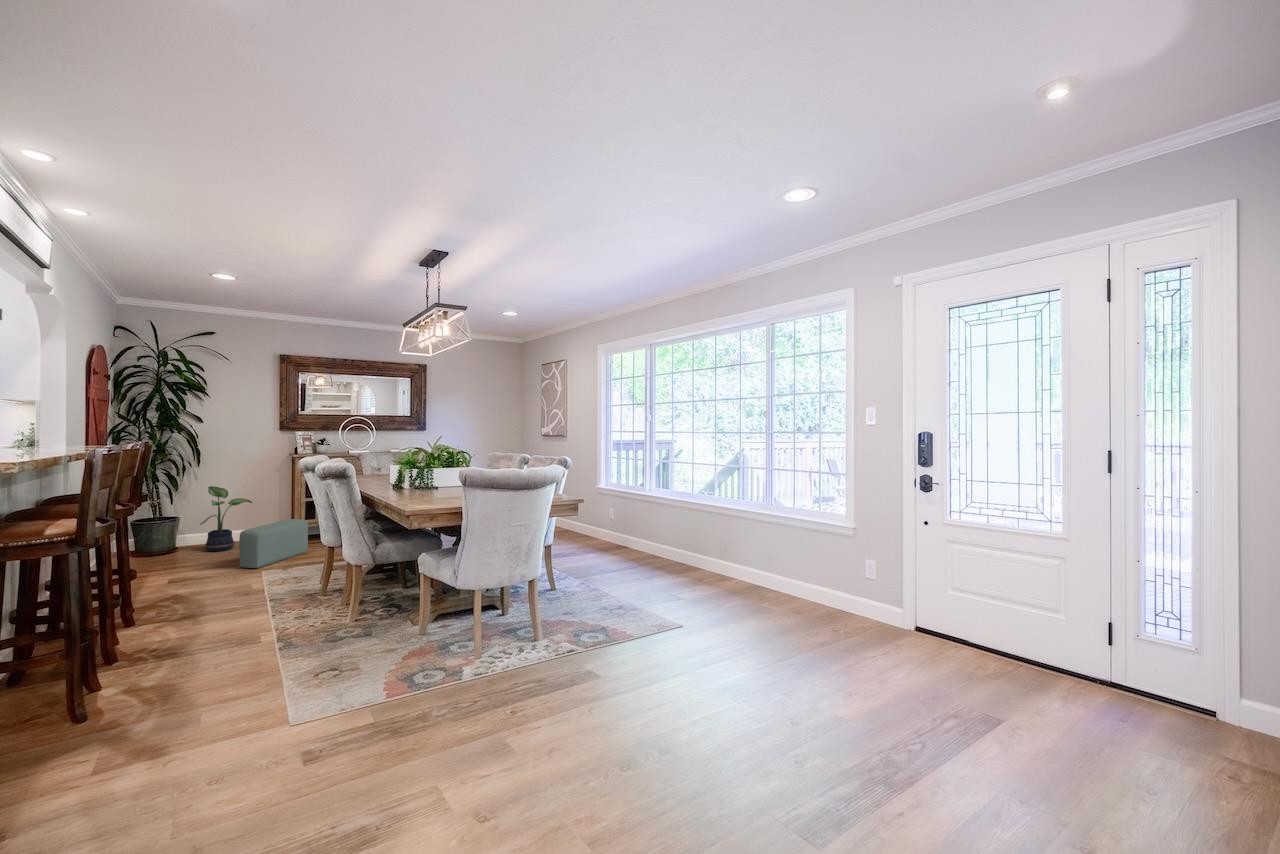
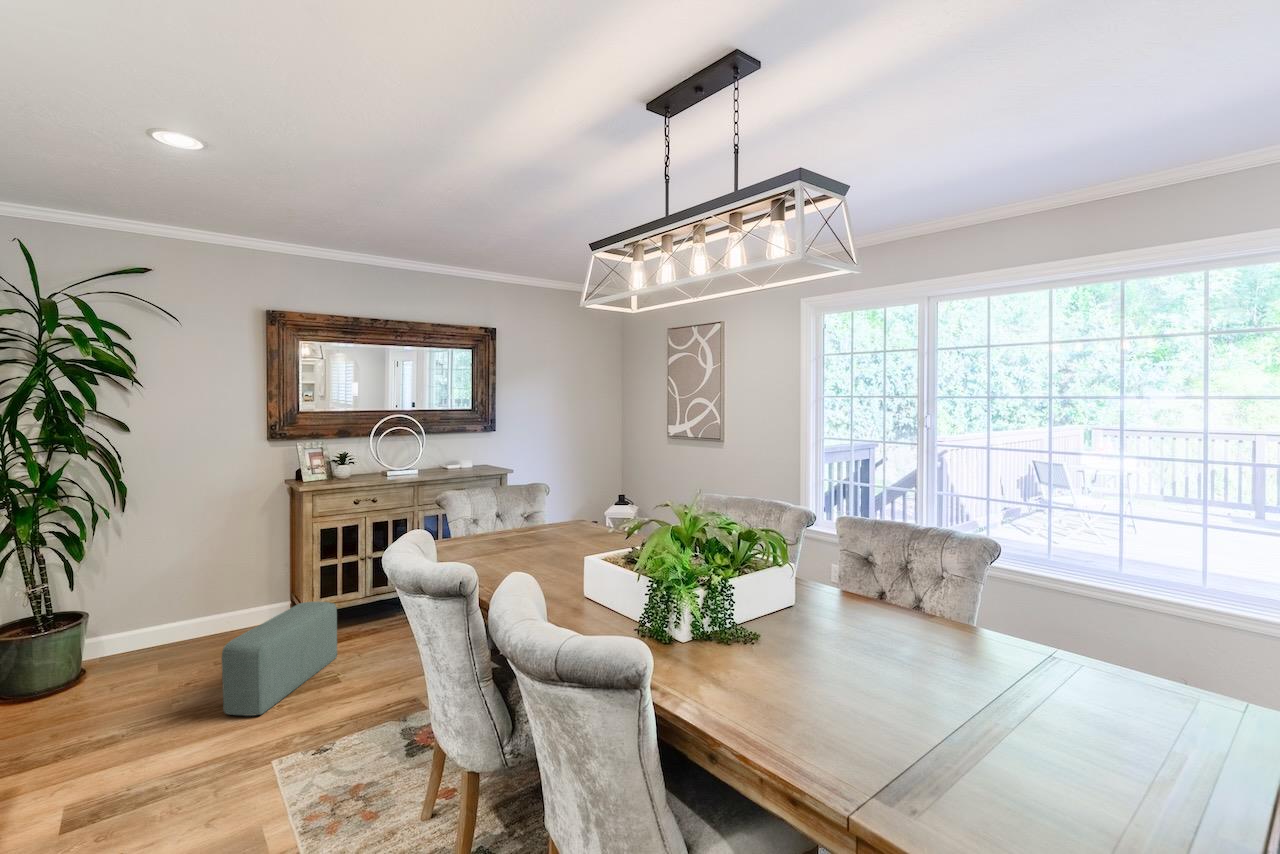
potted plant: present [200,486,252,551] -> none [132,546,227,669]

